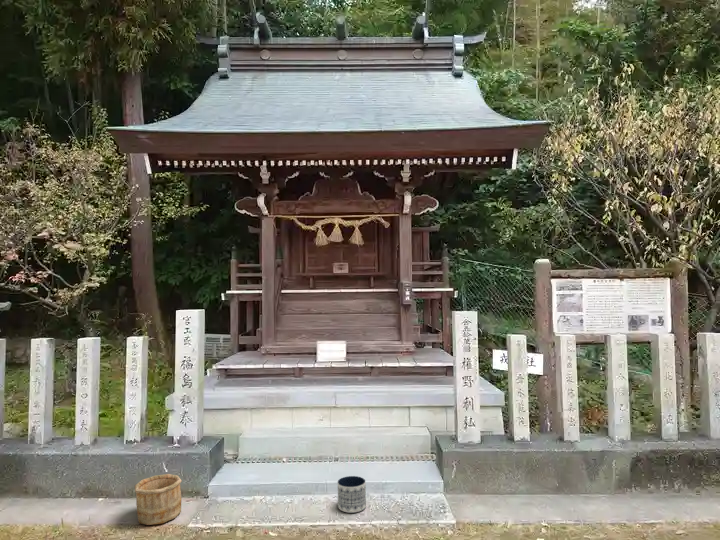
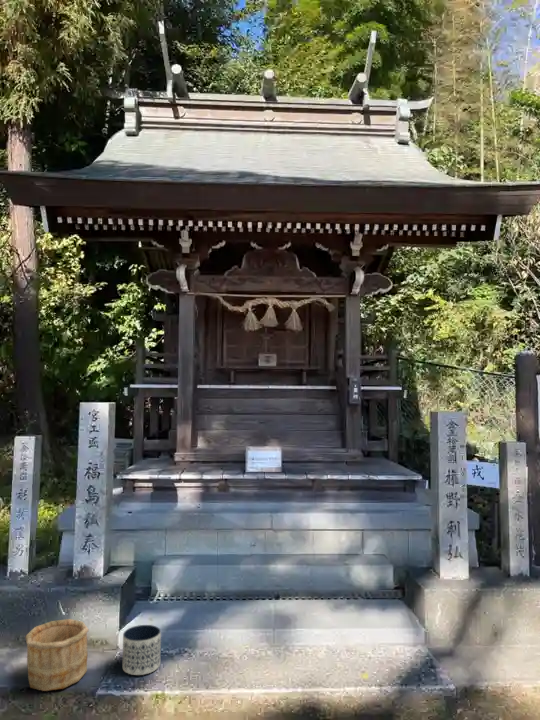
planter: present [338,476,366,513] -> present [123,625,161,675]

